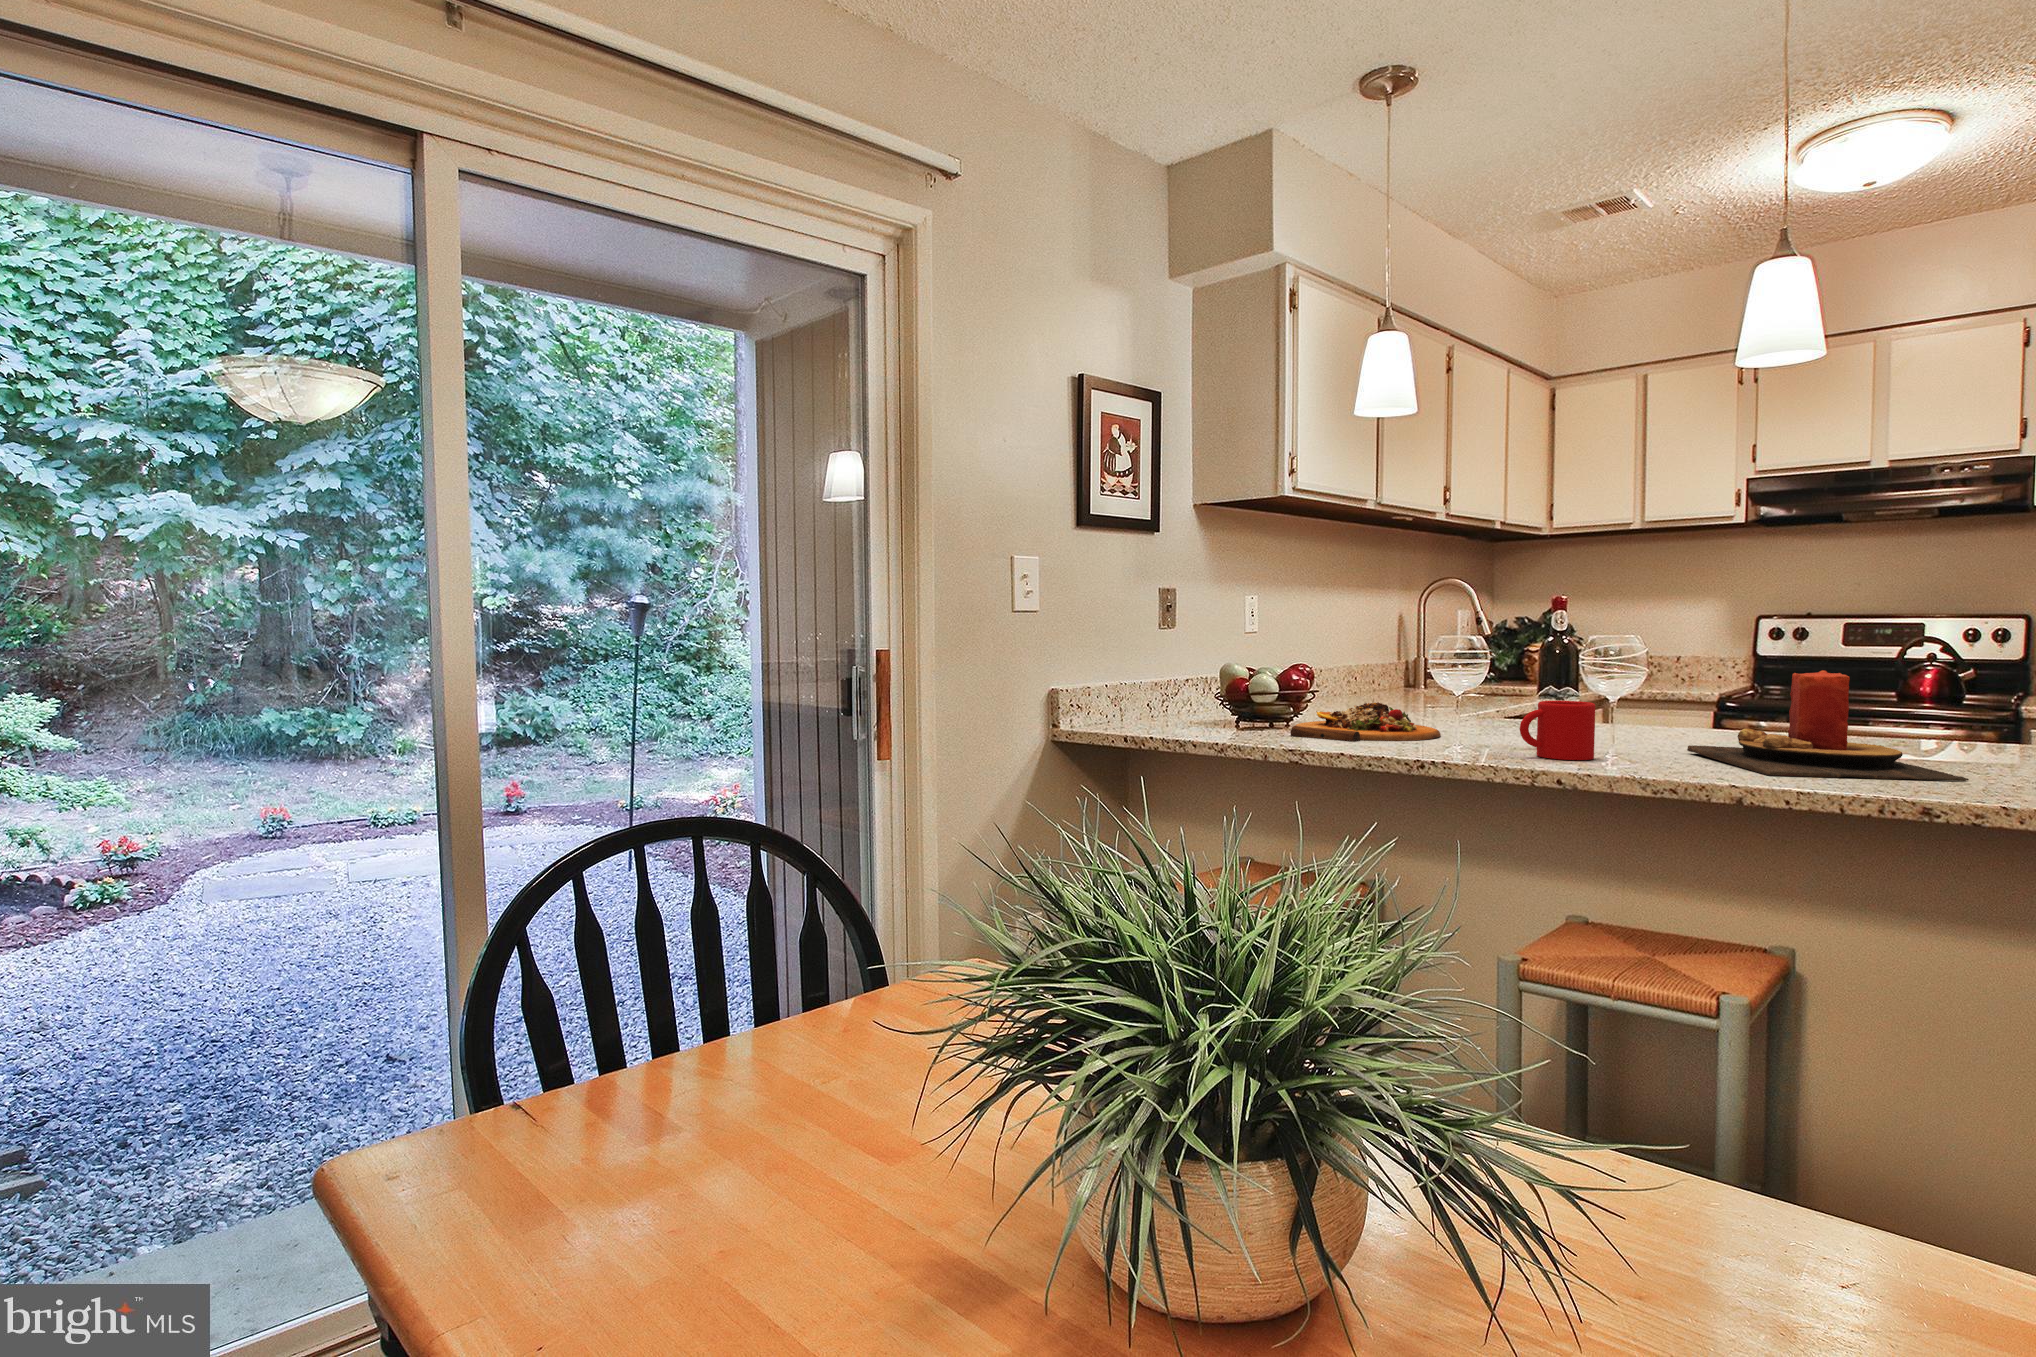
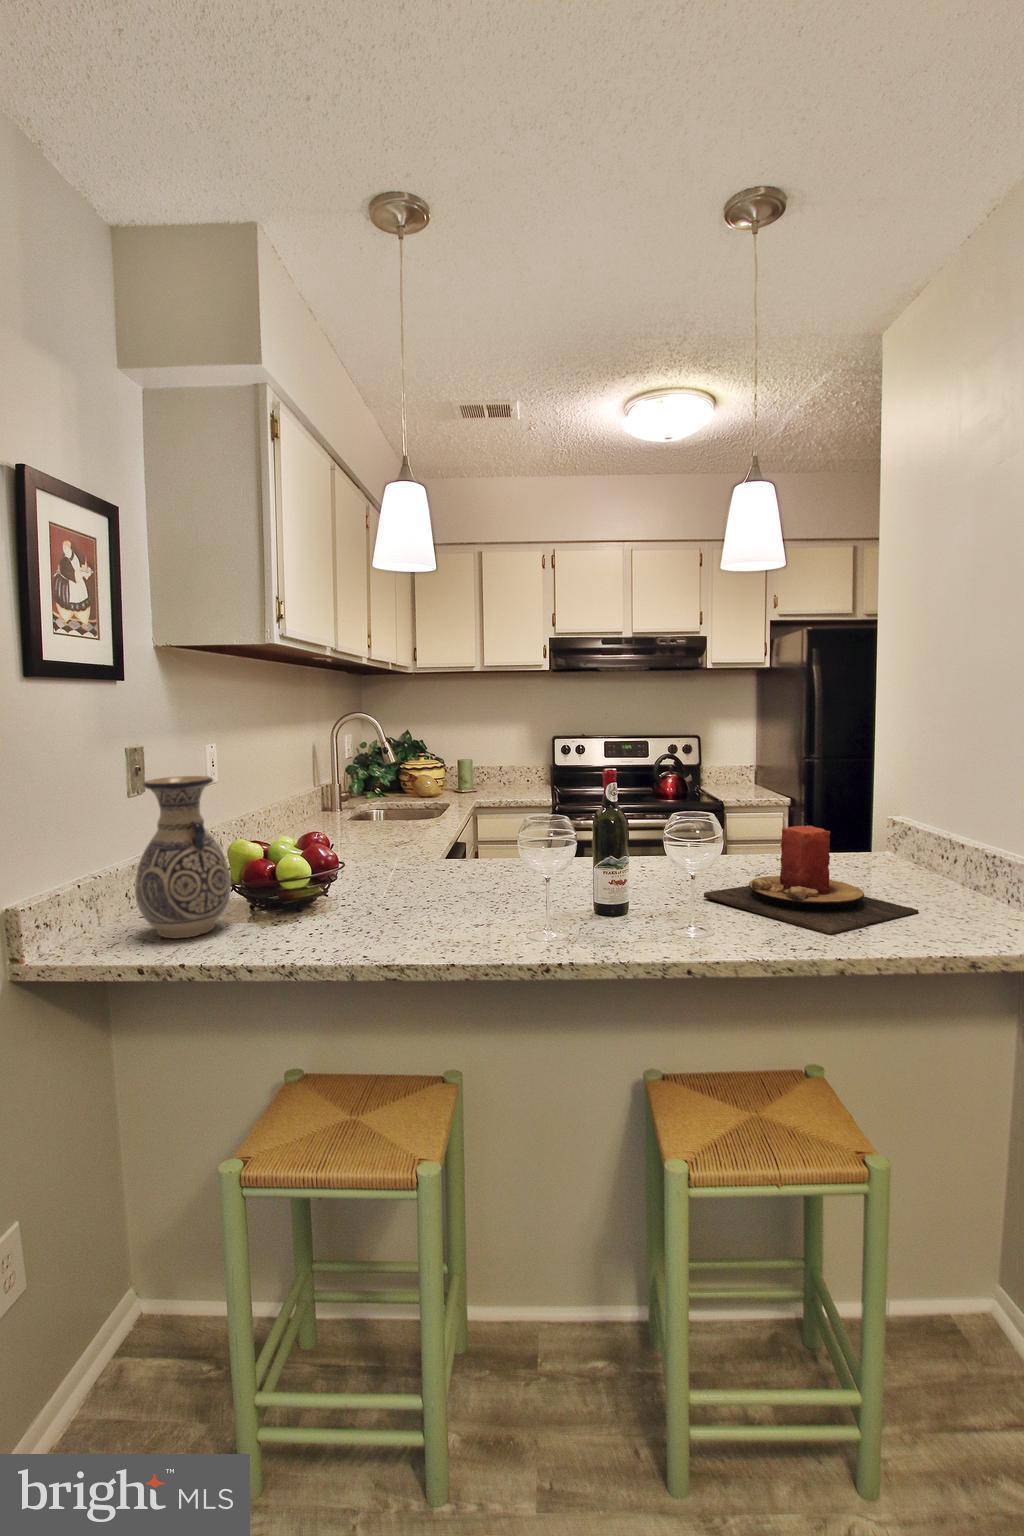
vase: none [1140,603,1210,725] -> present [135,776,231,938]
mug: present [1520,701,1595,760] -> none [627,874,682,940]
cutting board: present [1290,702,1441,742] -> none [343,876,496,940]

